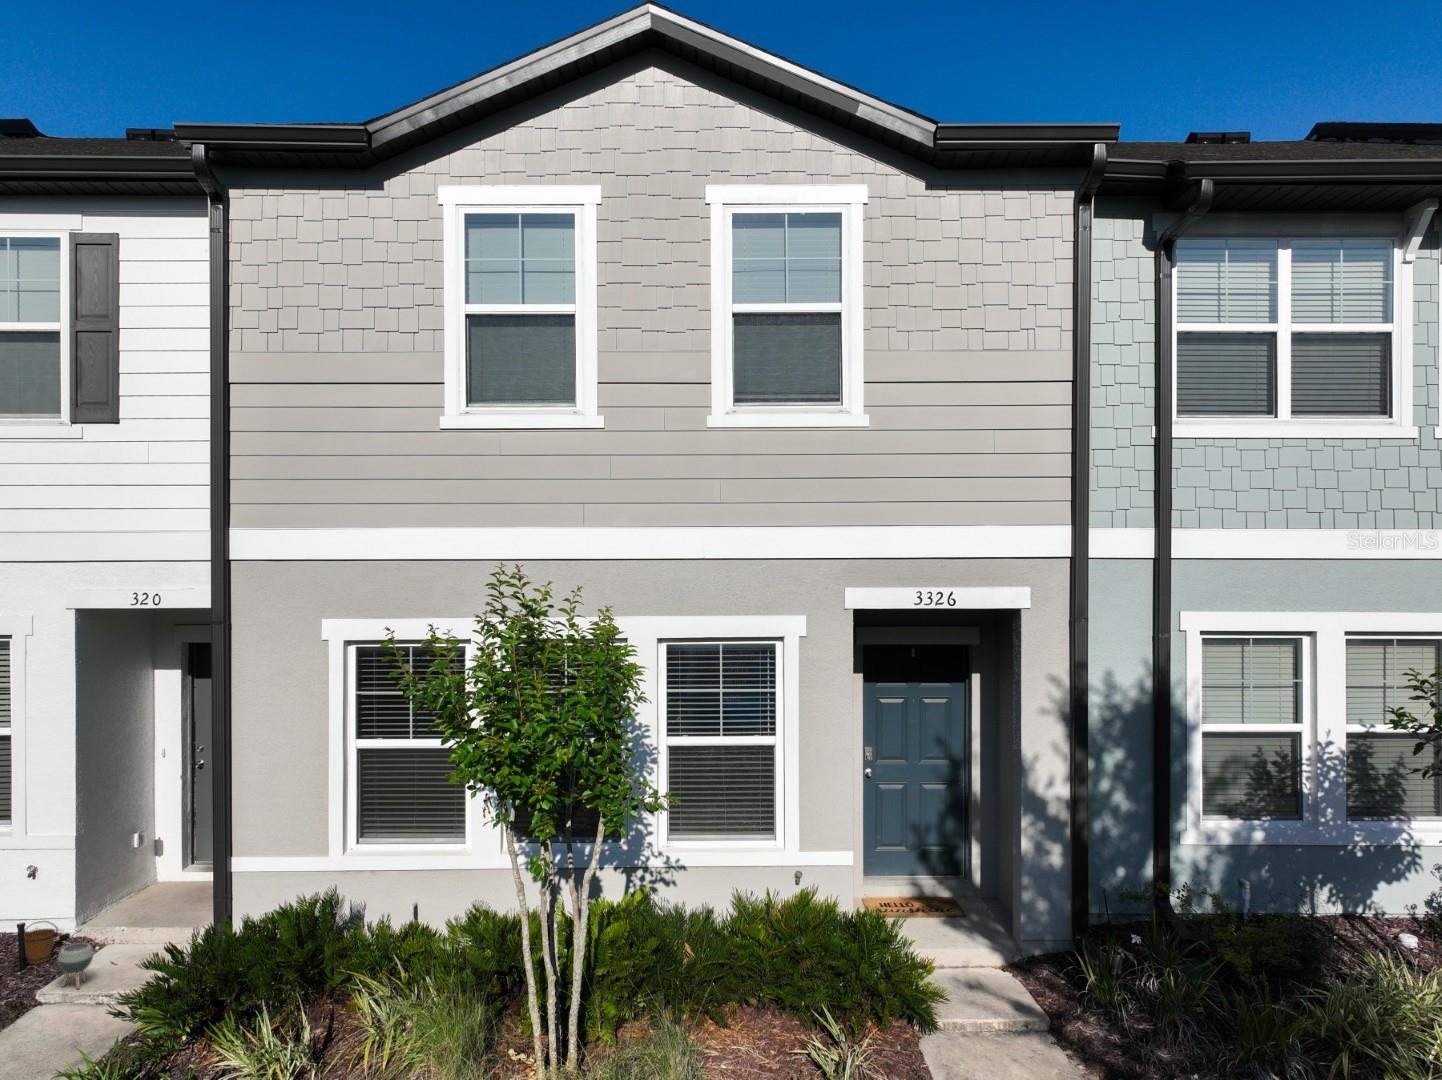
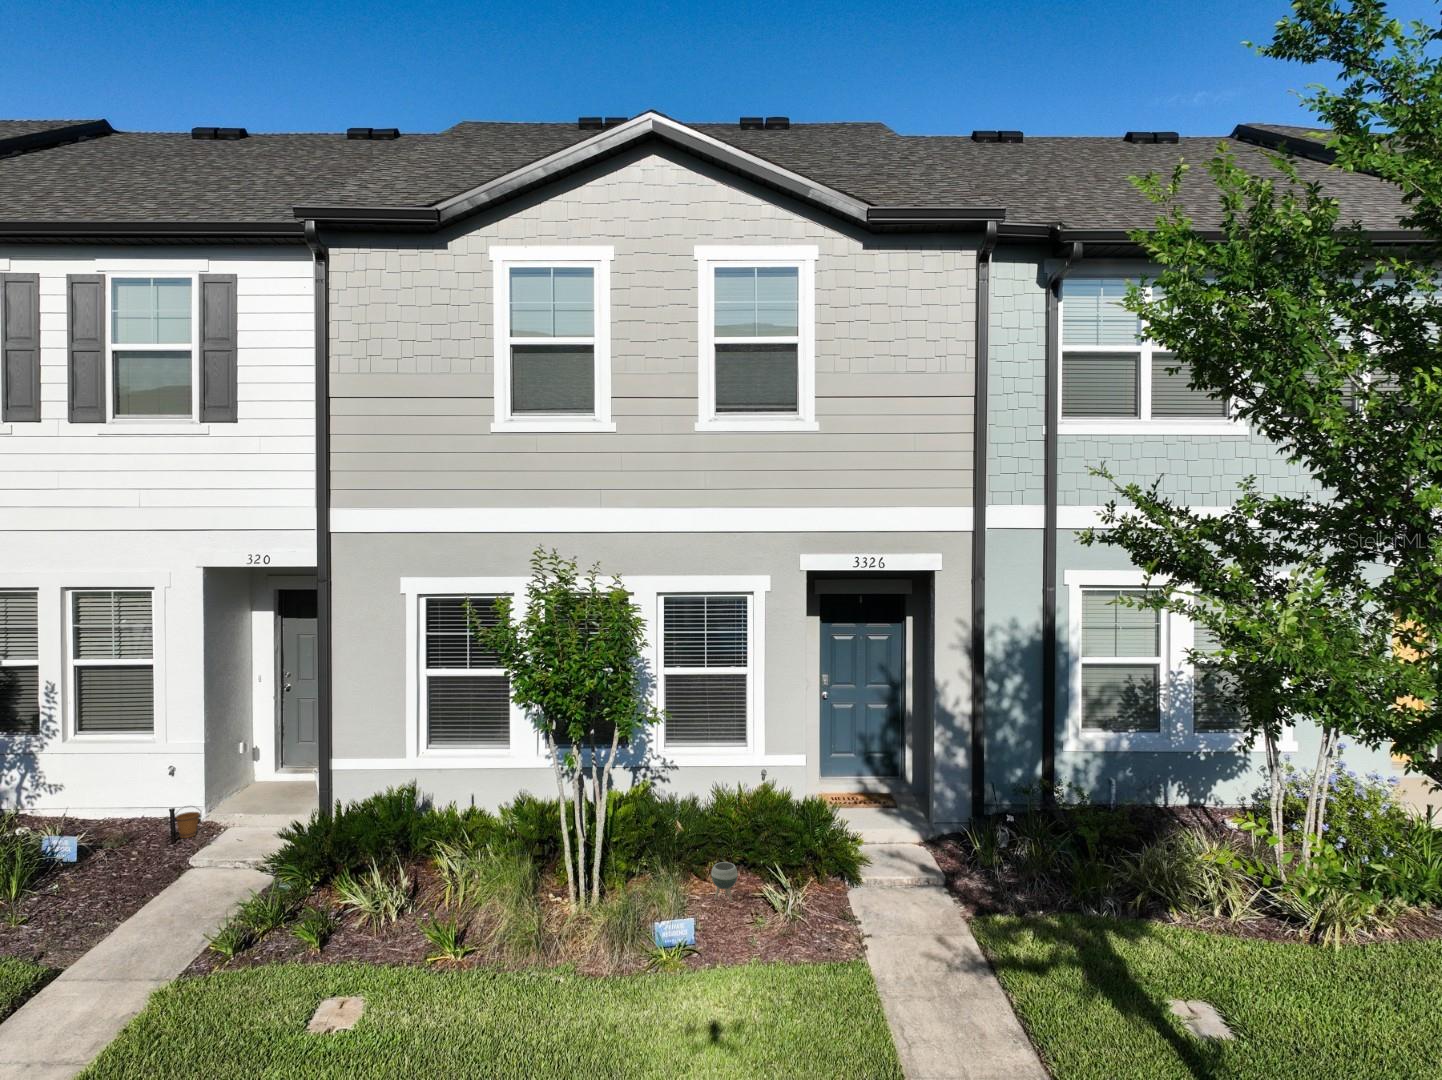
planter: present [58,943,93,989] -> present [711,862,738,902]

